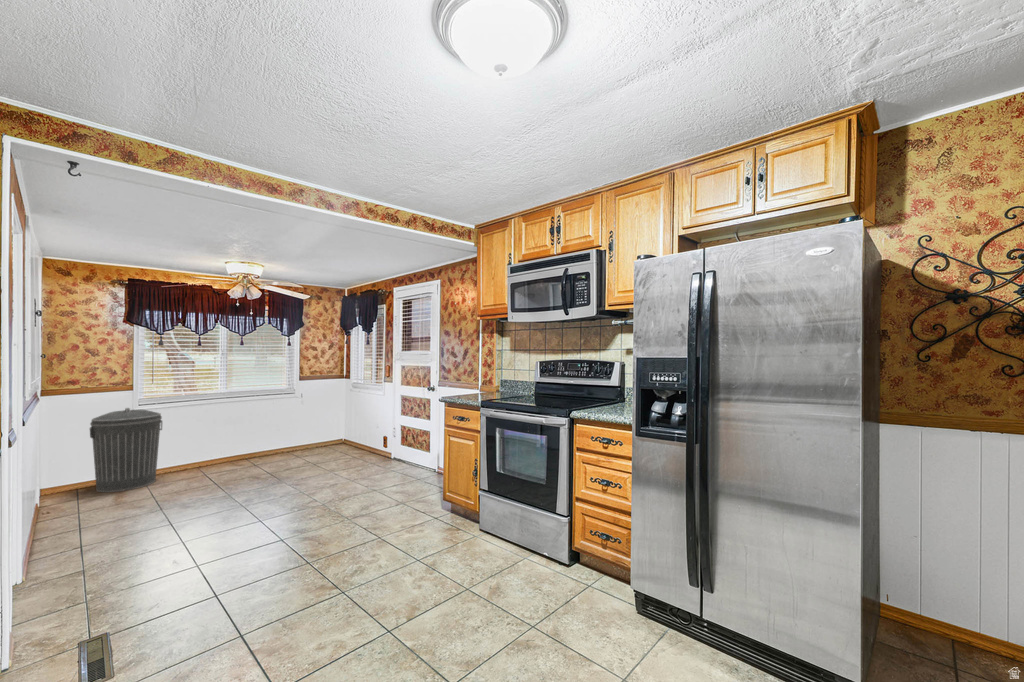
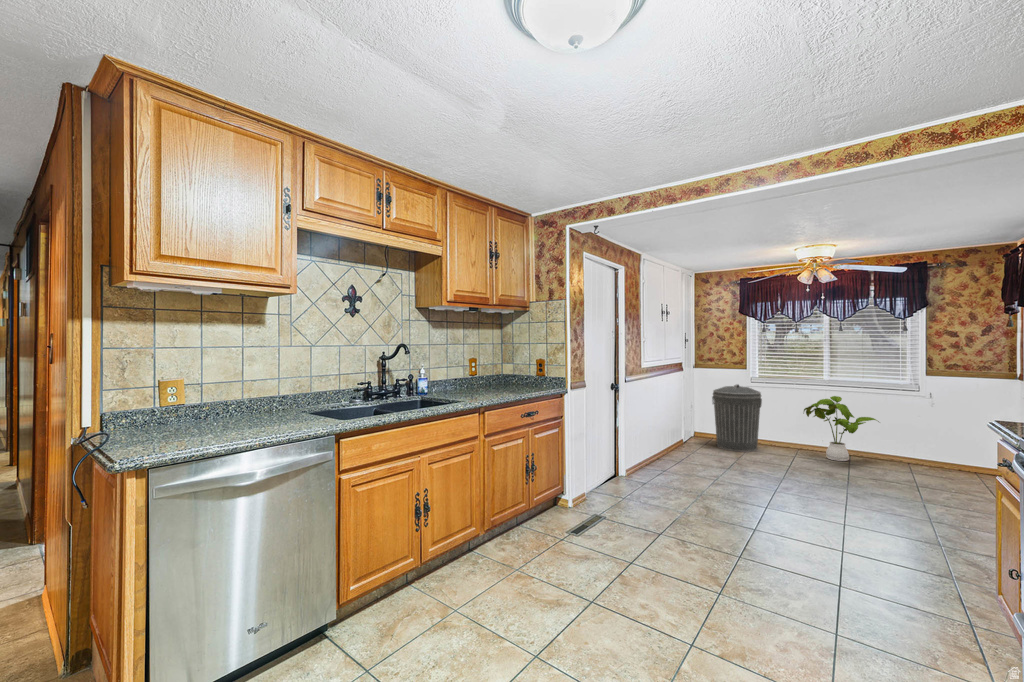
house plant: none [207,405,273,466] -> present [804,396,879,461]

